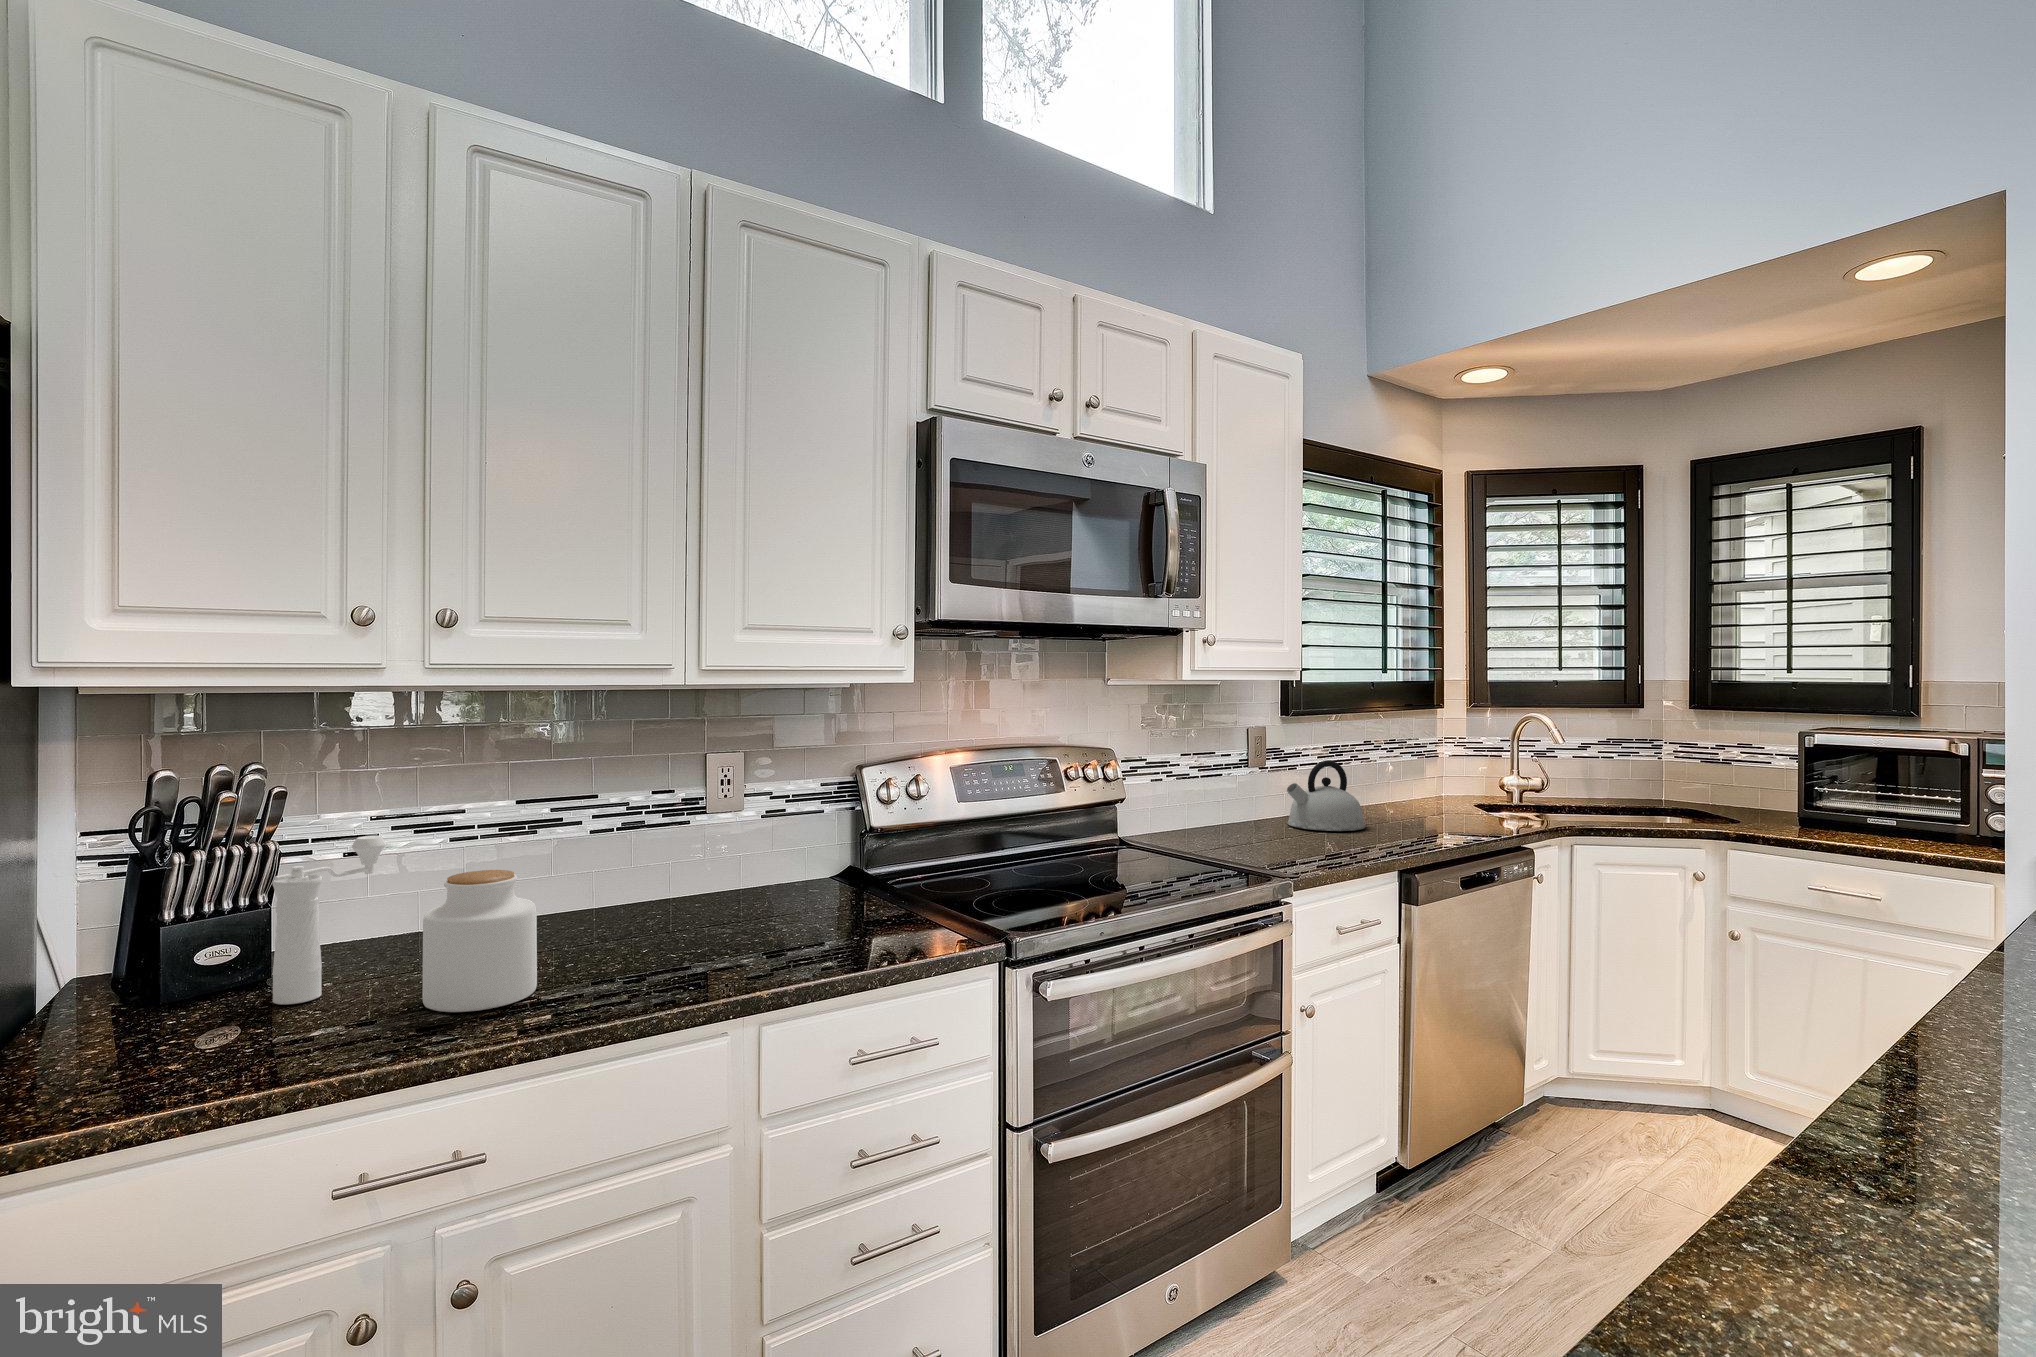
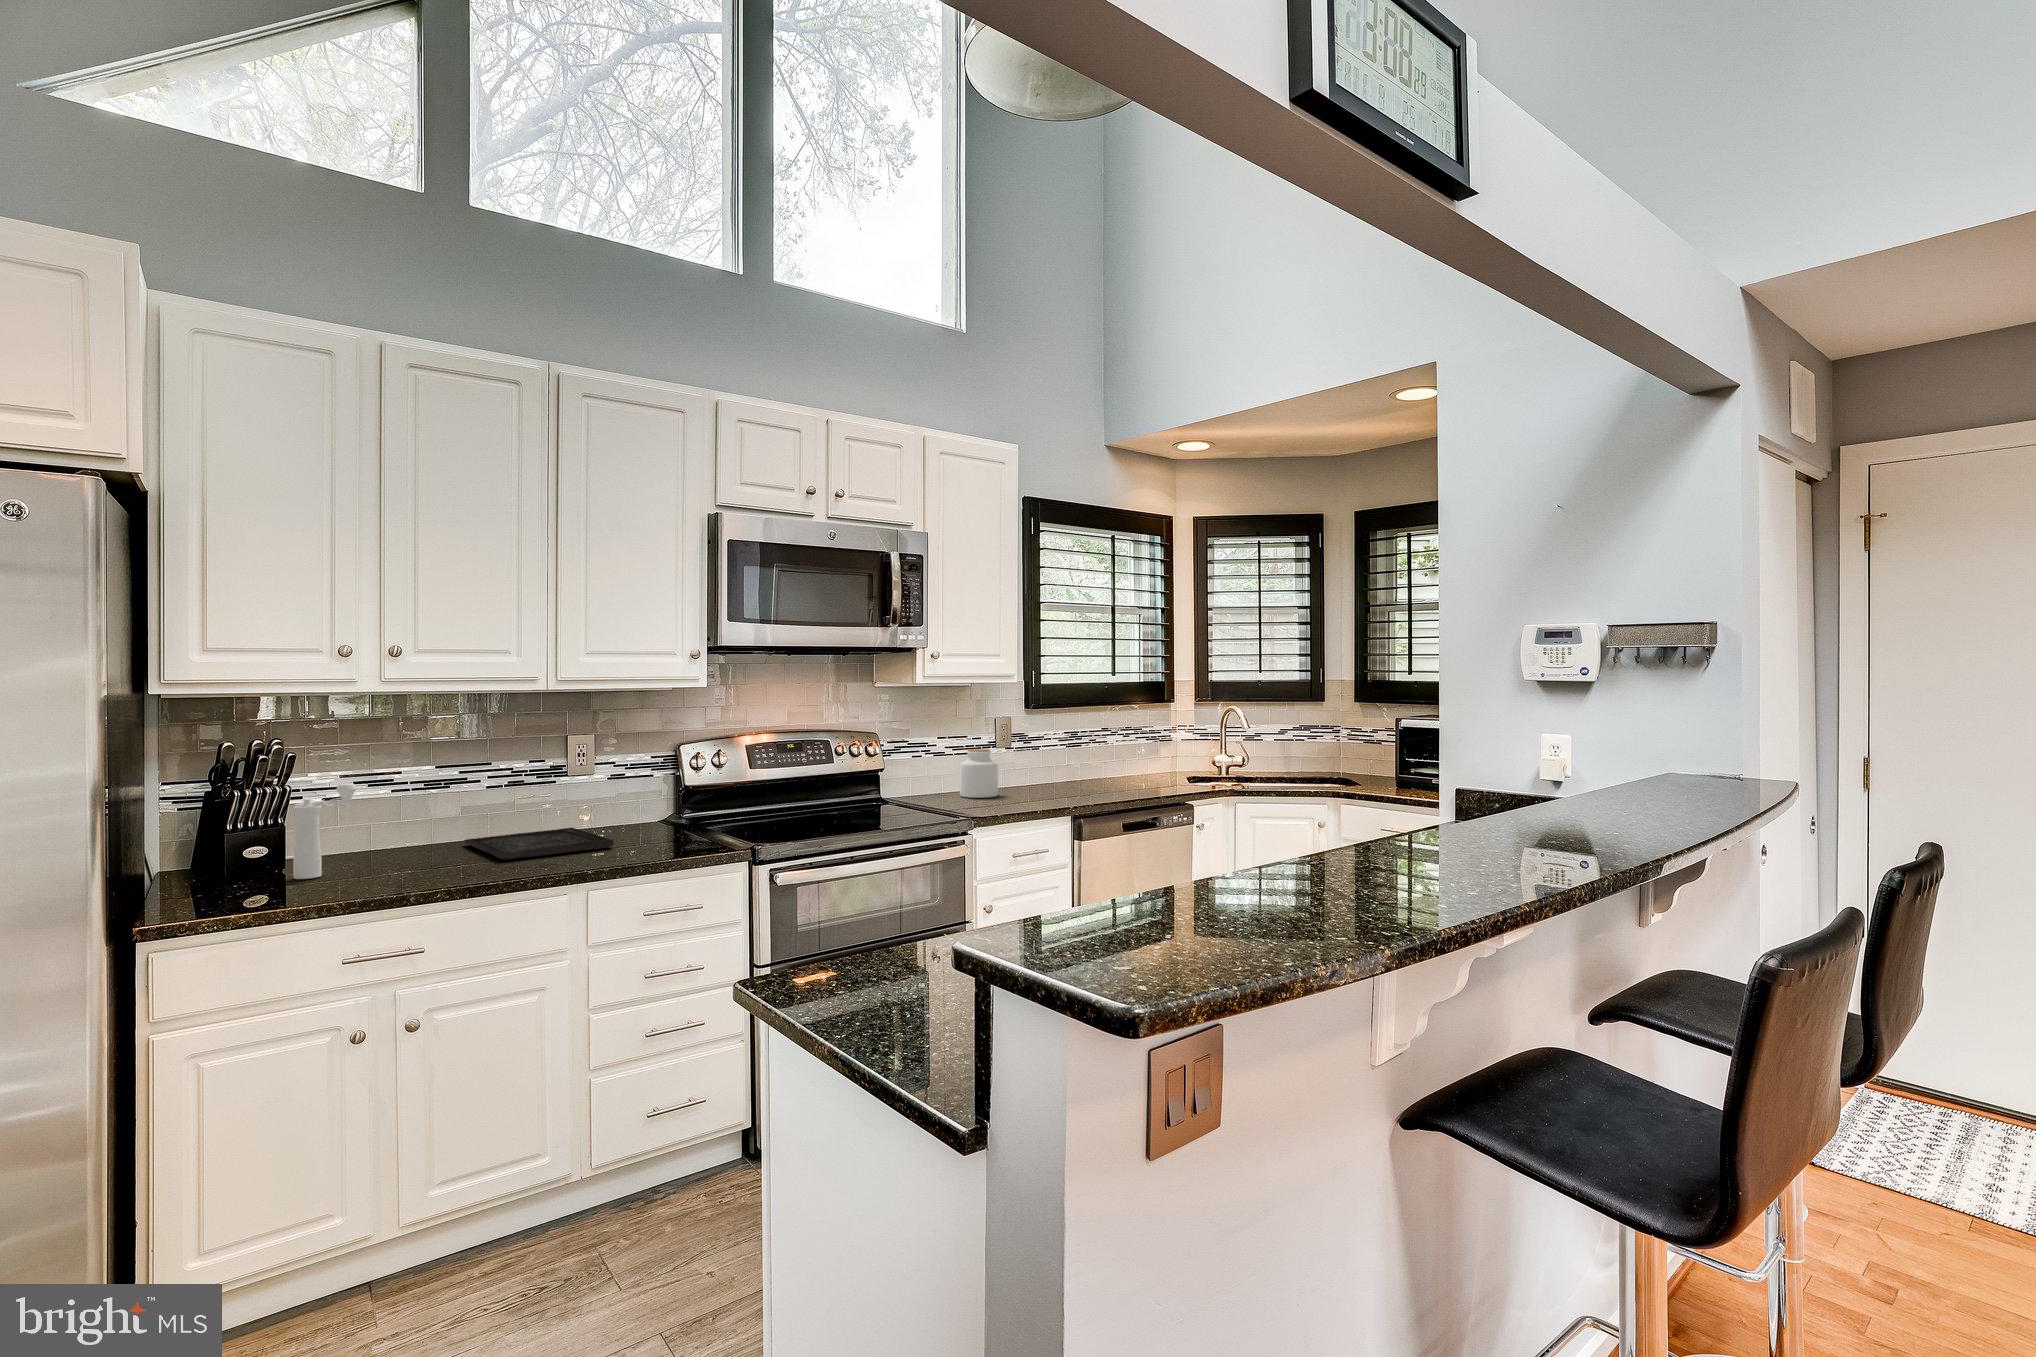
kettle: present [1287,760,1366,831] -> none [1018,742,1077,793]
jar: present [422,870,537,1012] -> present [960,749,998,798]
tray: none [558,890,786,960] -> present [464,828,614,860]

